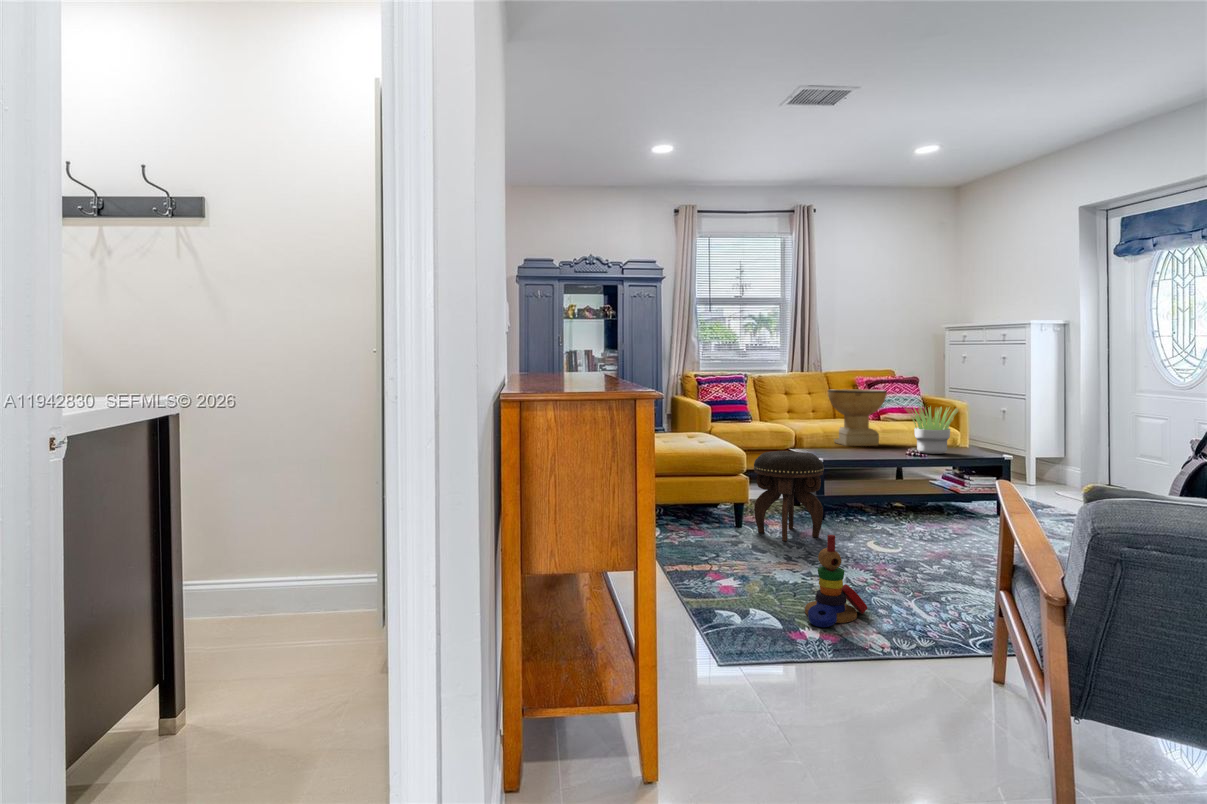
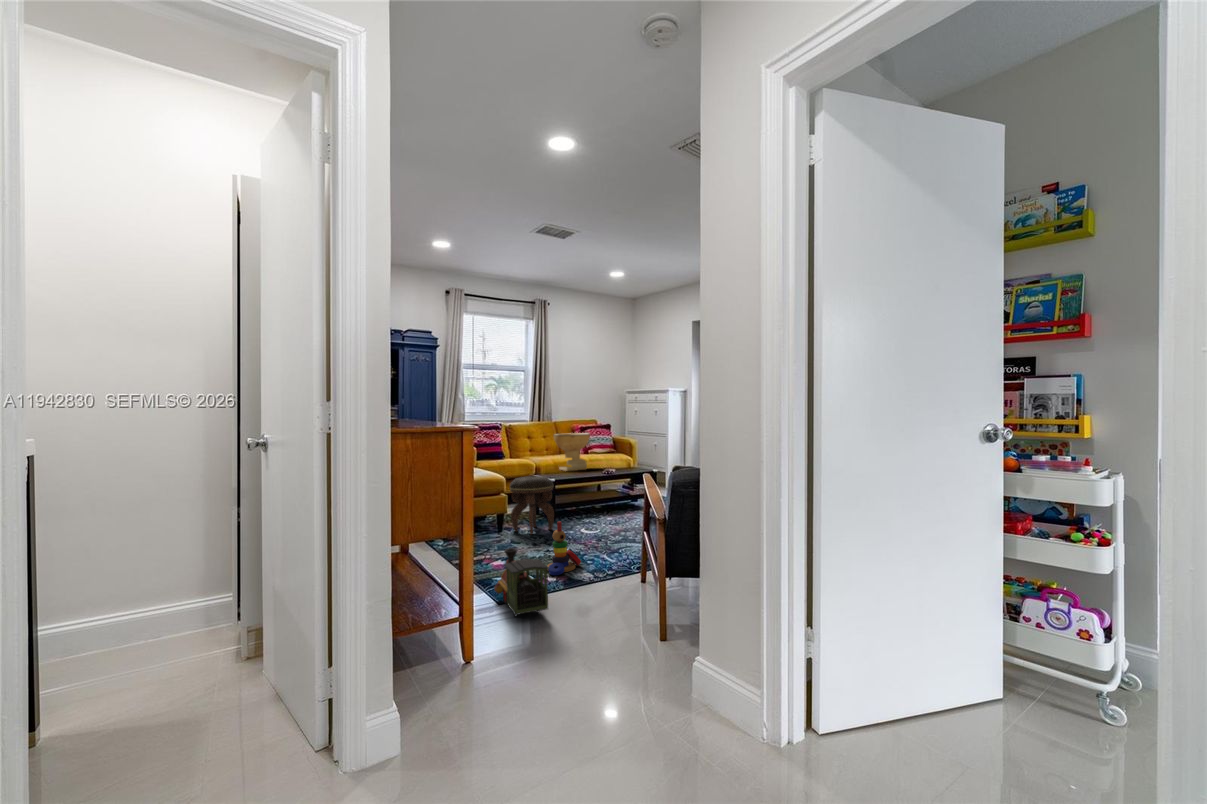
potted plant: present [911,407,958,454] -> none [599,442,632,472]
toy train: none [711,575,808,708] -> present [495,548,549,616]

